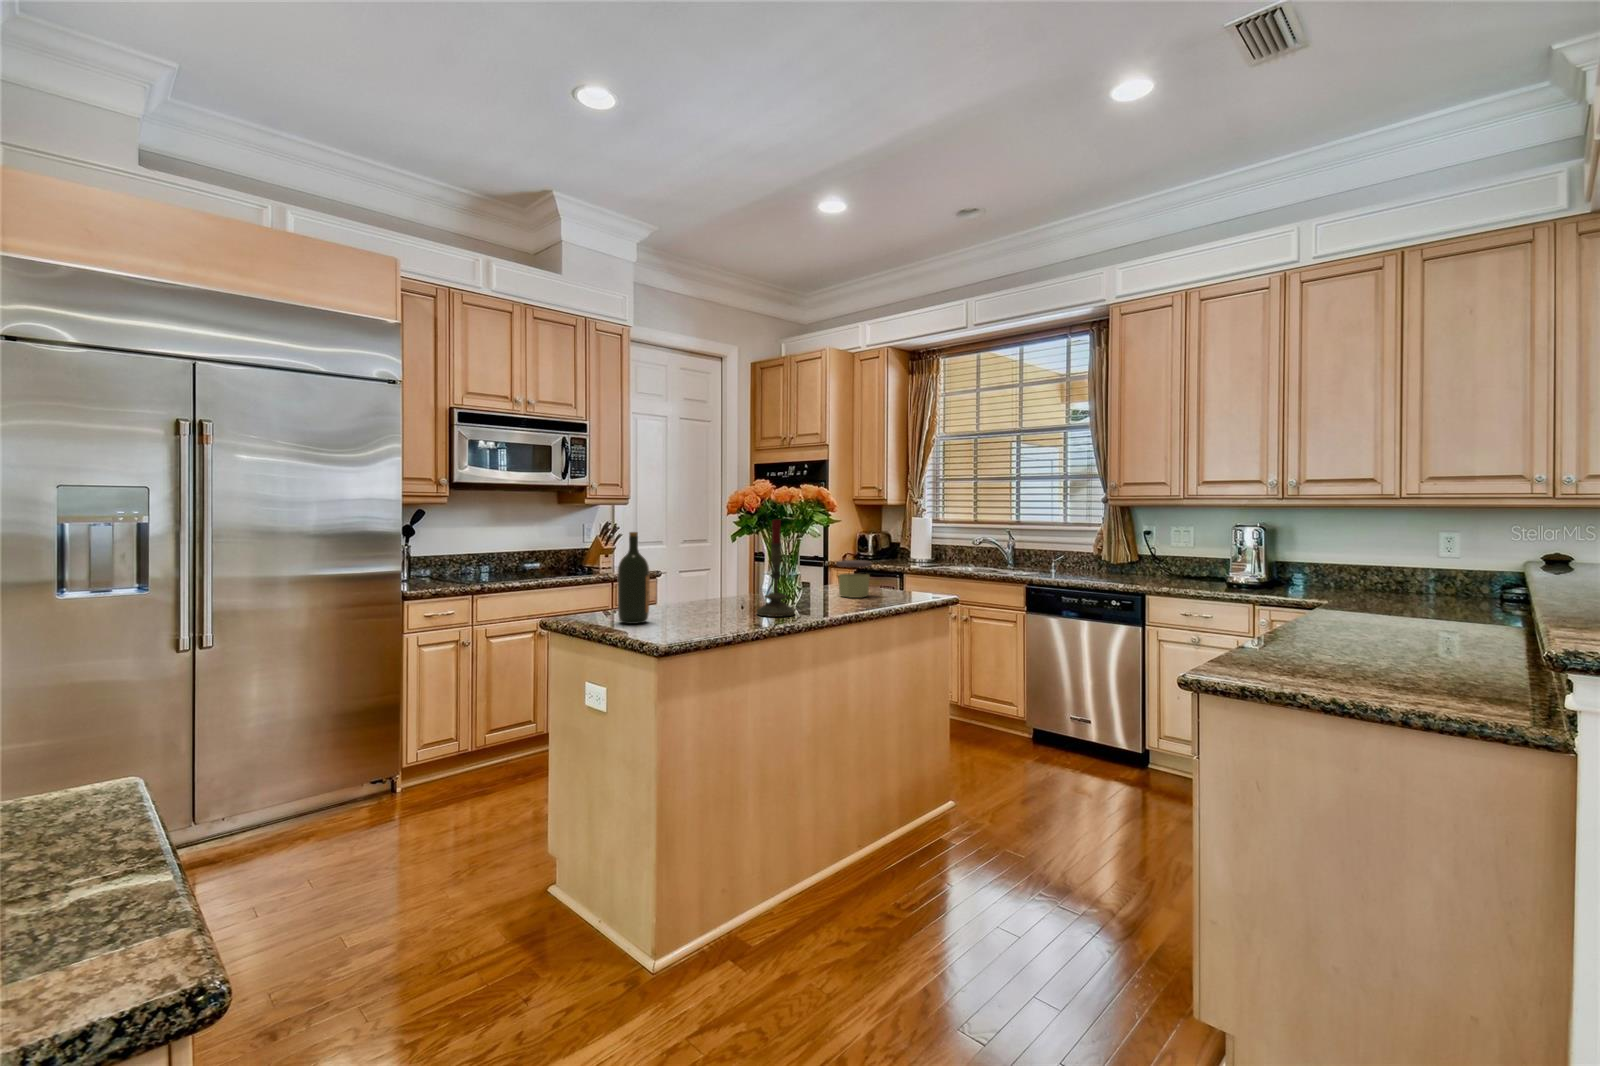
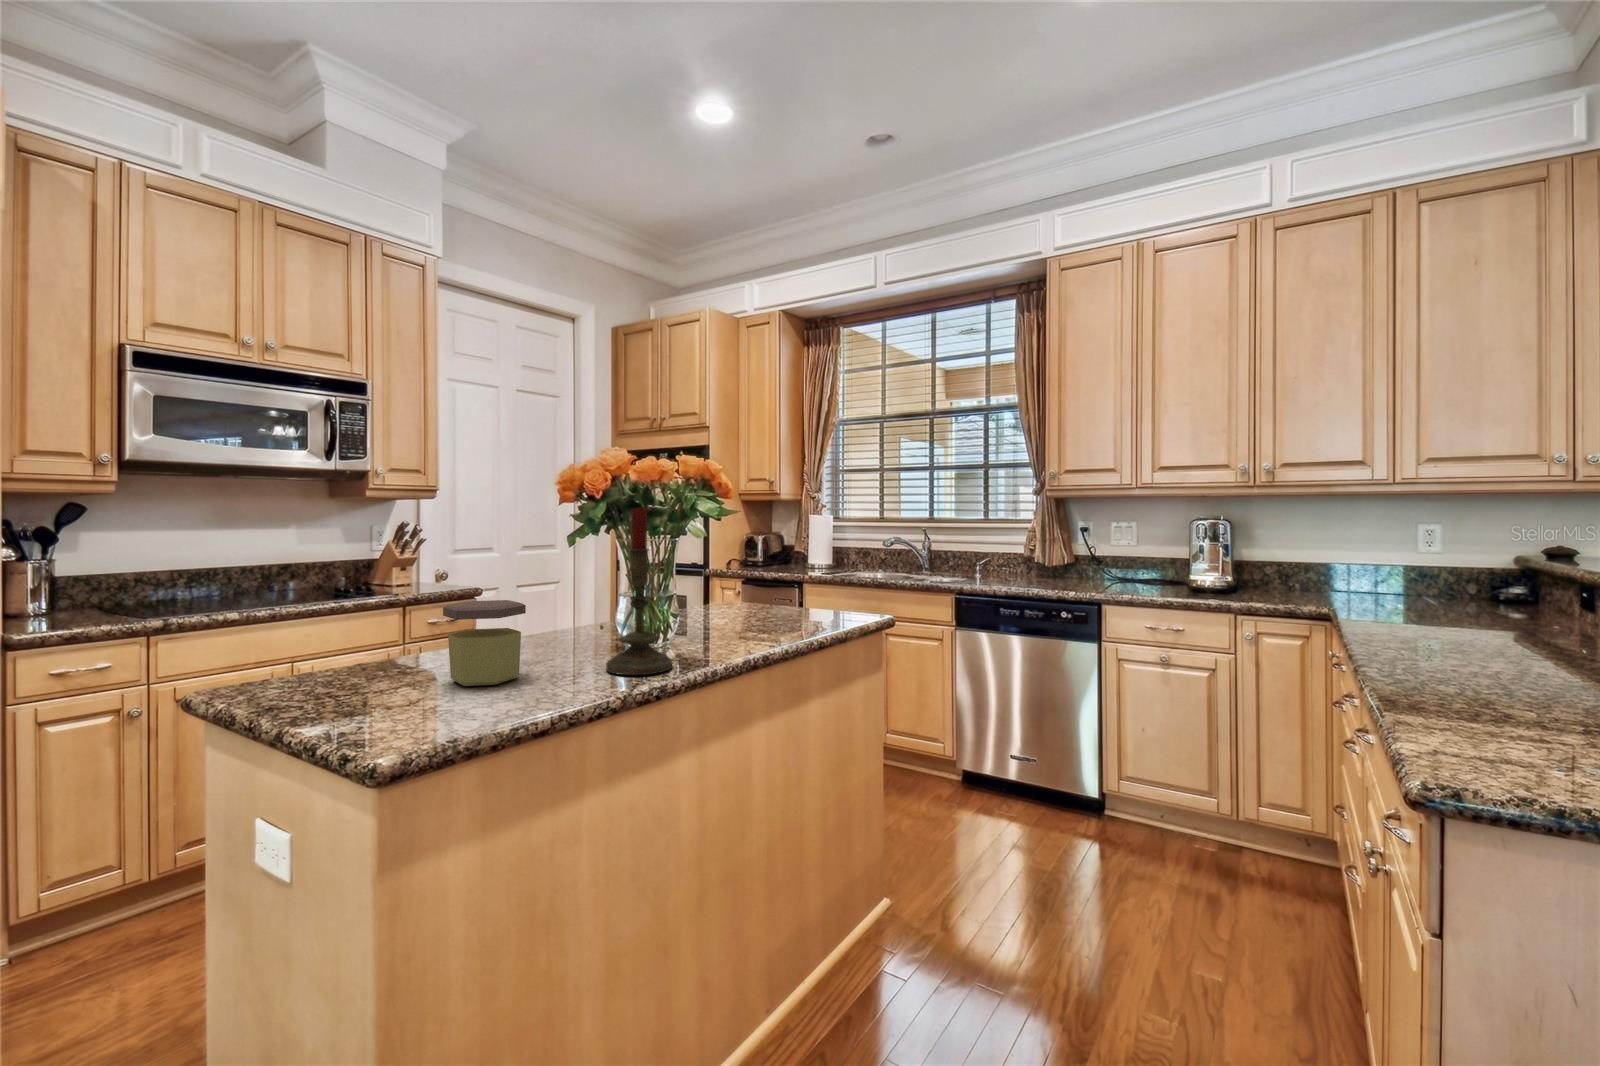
wine bottle: present [618,532,650,624] -> none [322,531,392,710]
jar: present [836,560,872,598] -> present [443,600,526,686]

